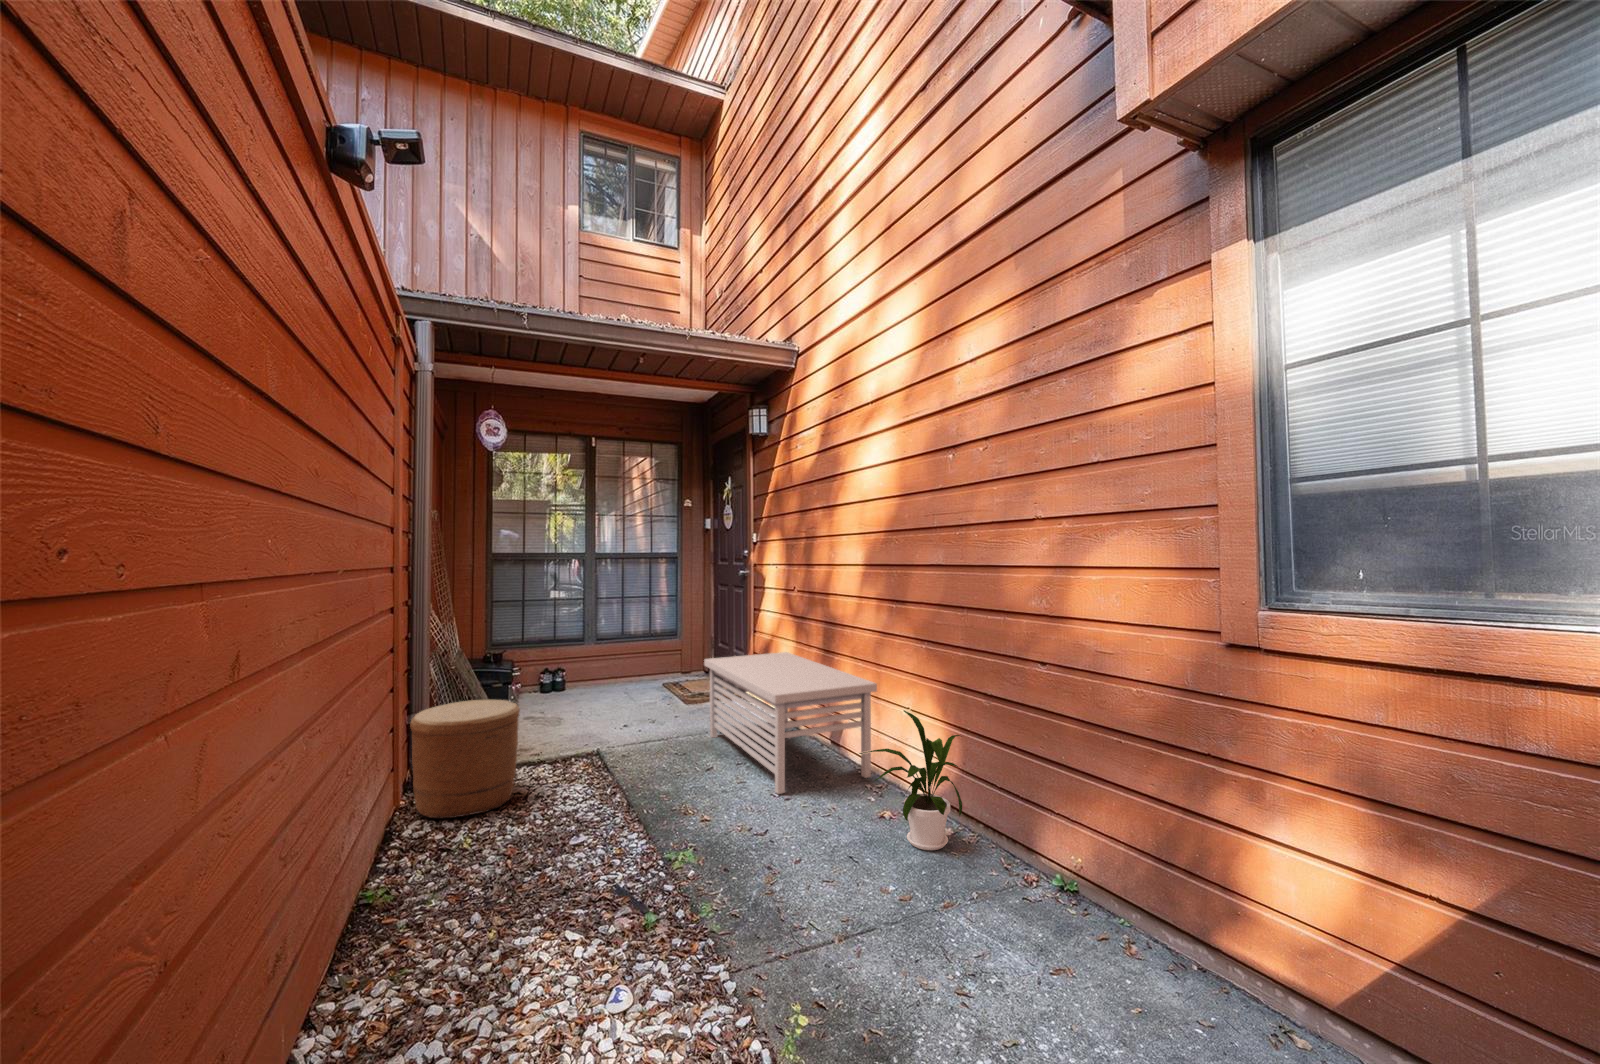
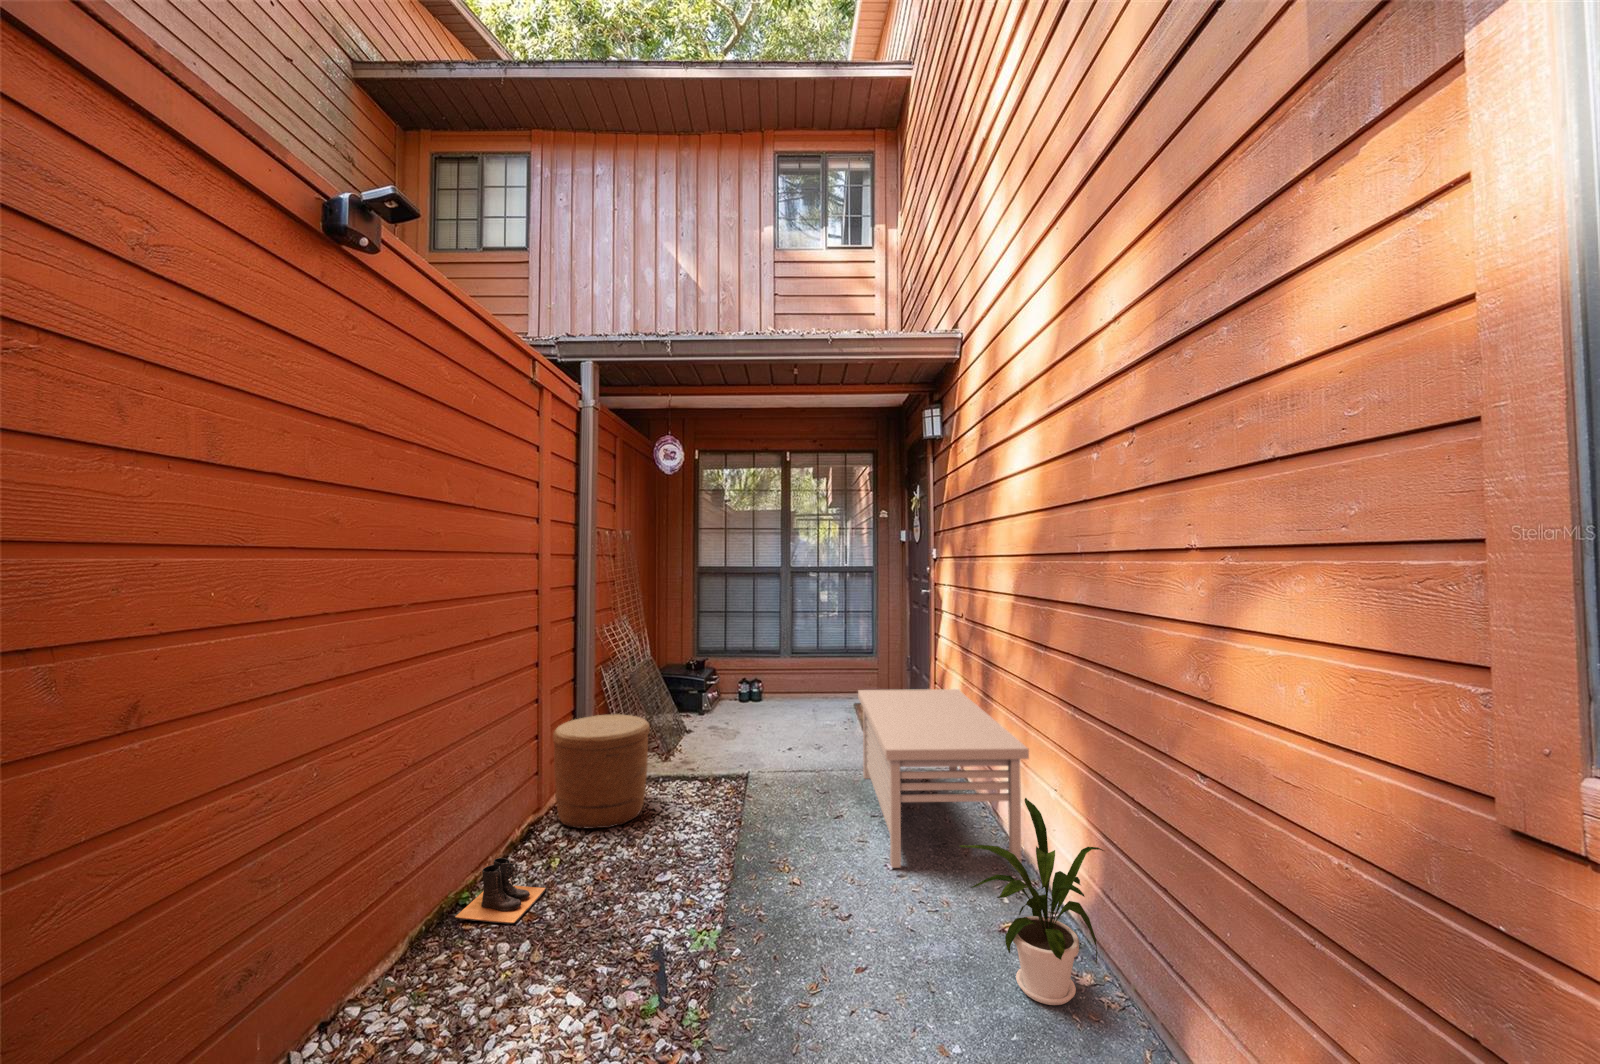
boots: none [371,846,460,915] -> present [455,858,546,924]

